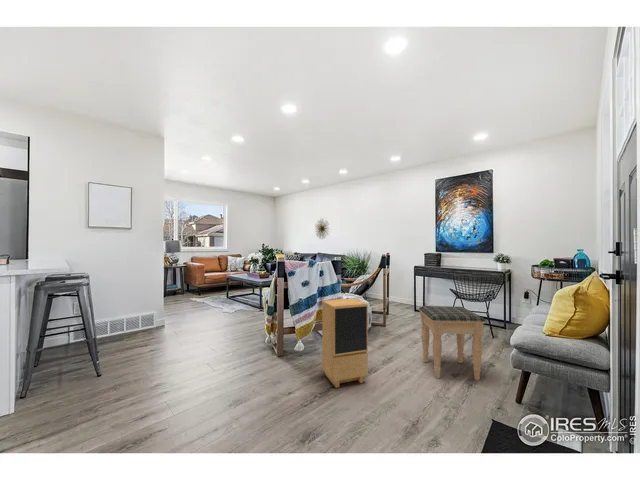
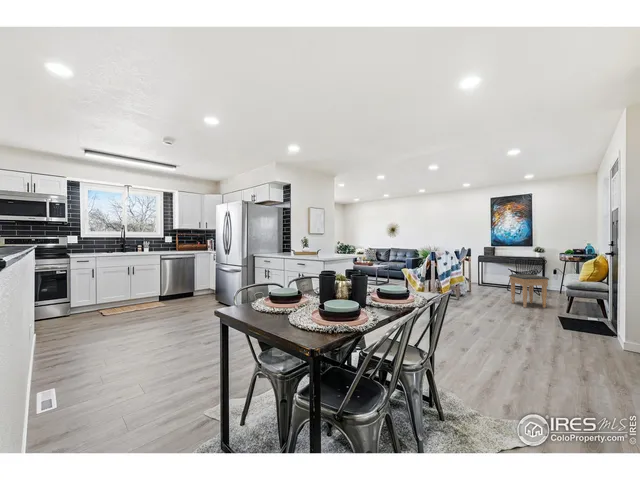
speaker: present [322,298,368,388] -> none [469,270,495,311]

